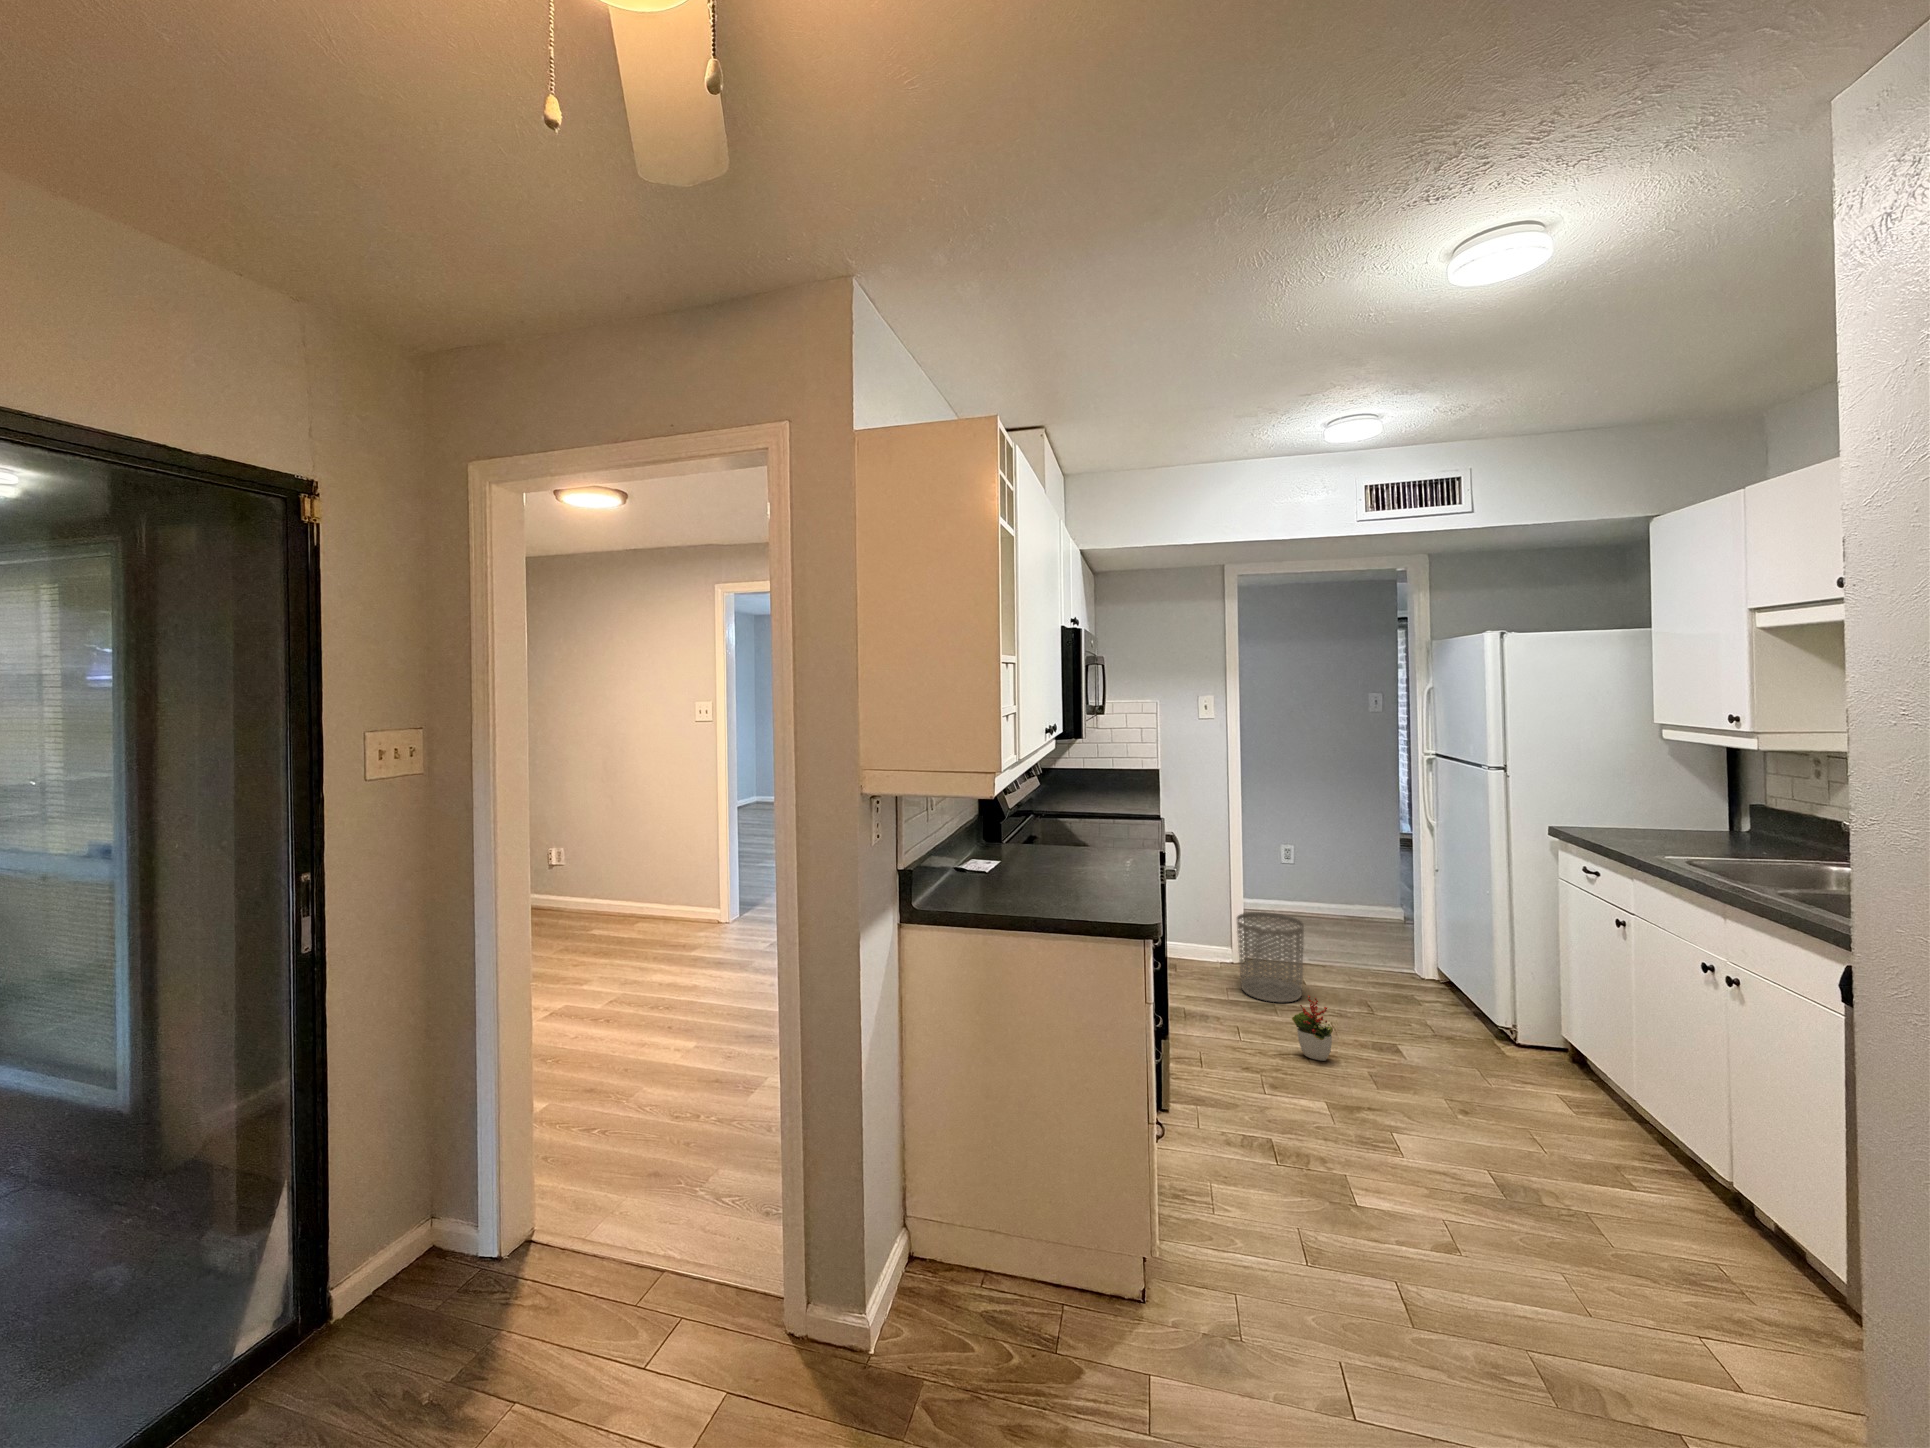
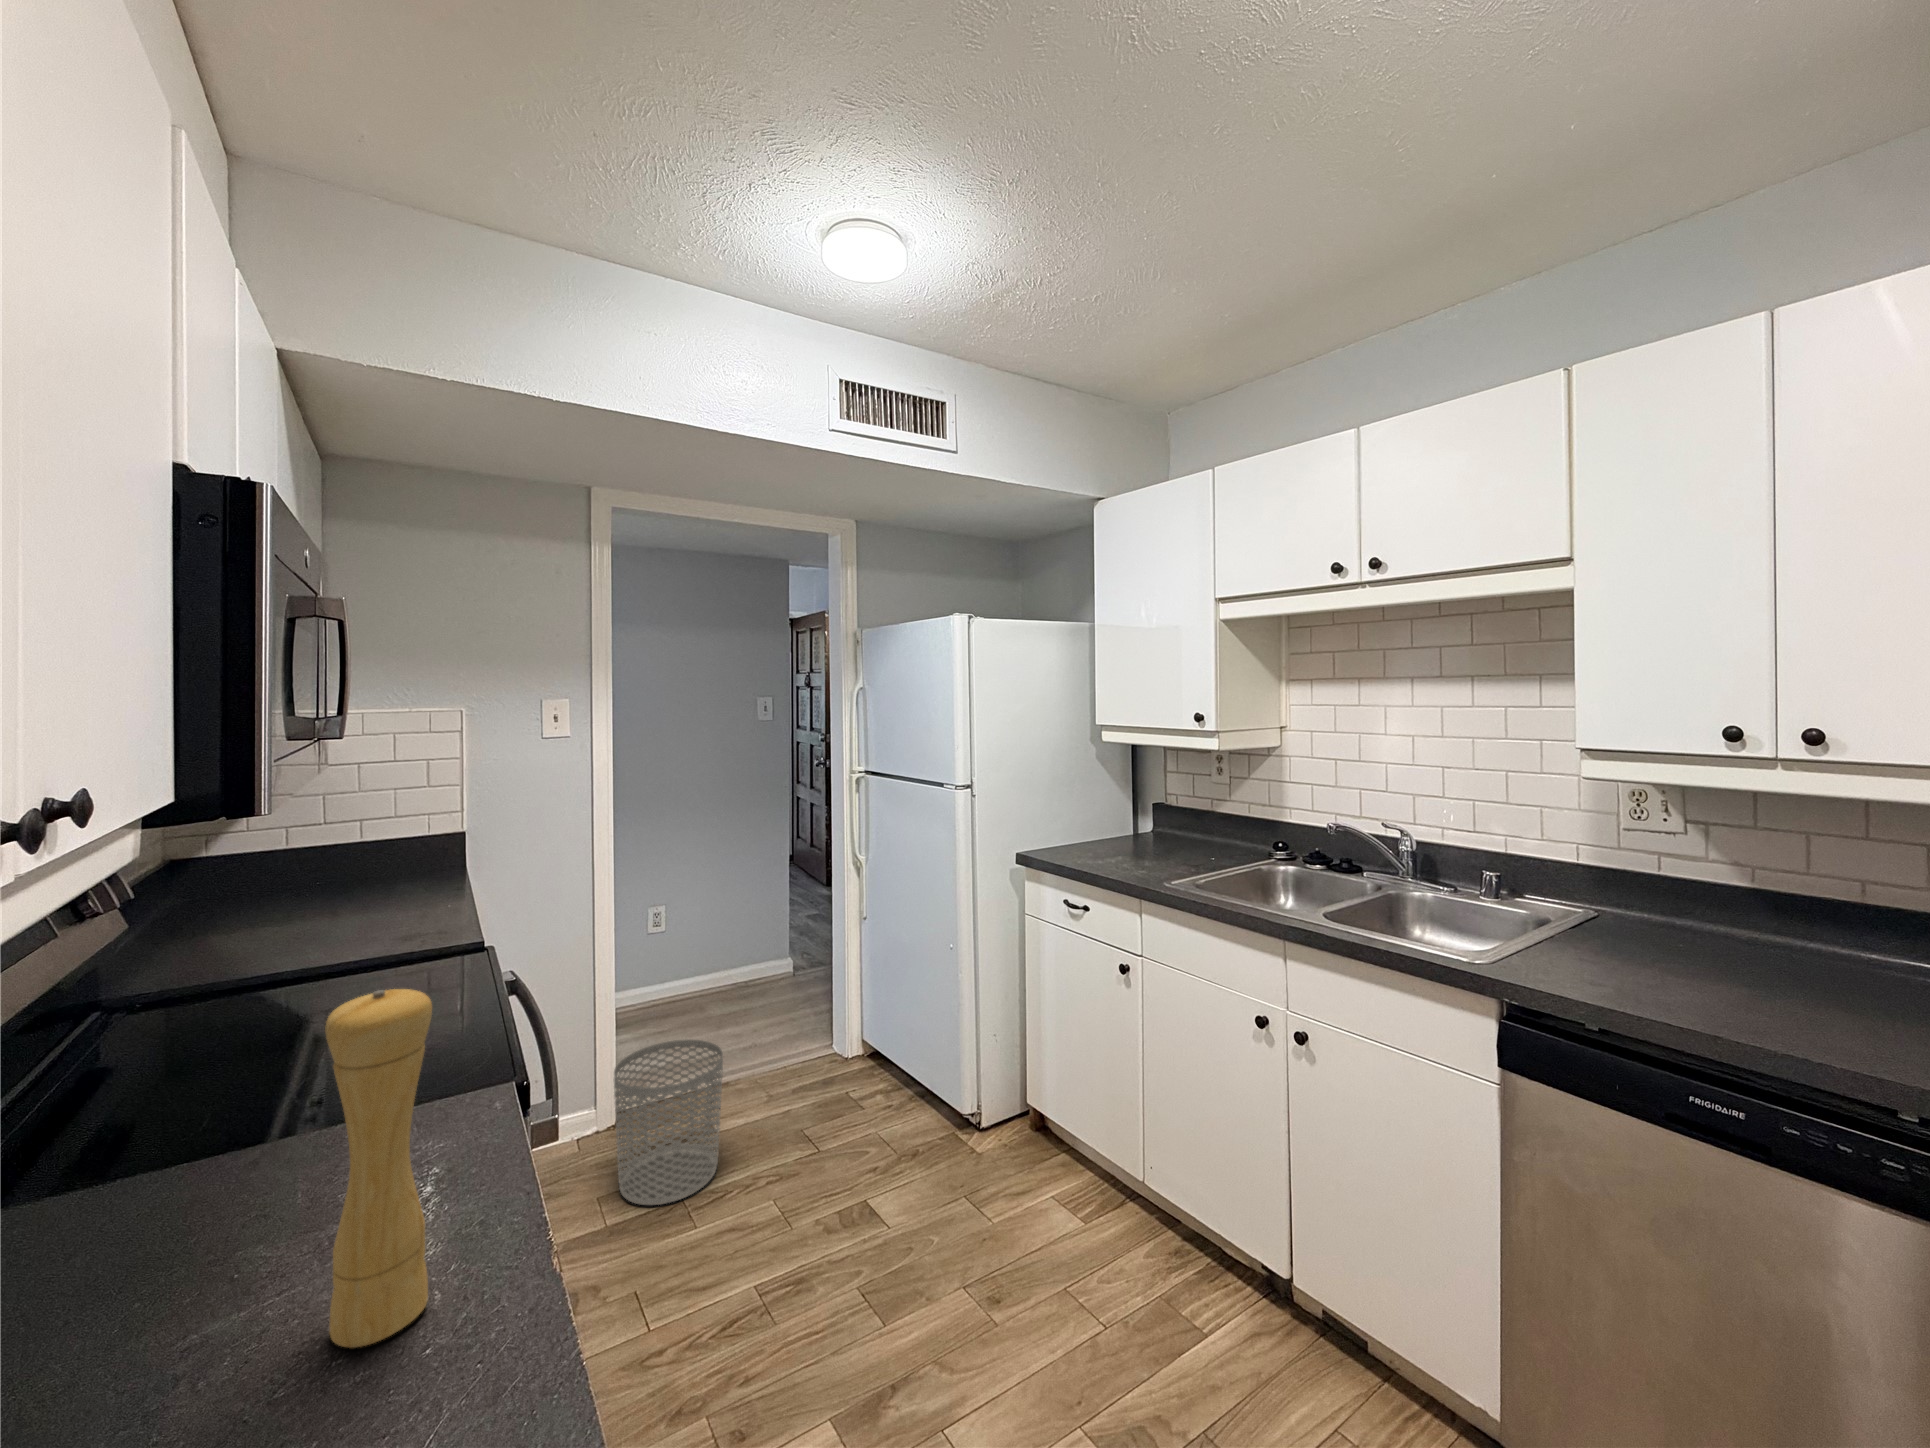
pepper mill: none [1101,779,1126,875] -> present [325,989,432,1348]
decorative plant: present [1292,996,1333,1061] -> none [742,1205,808,1316]

